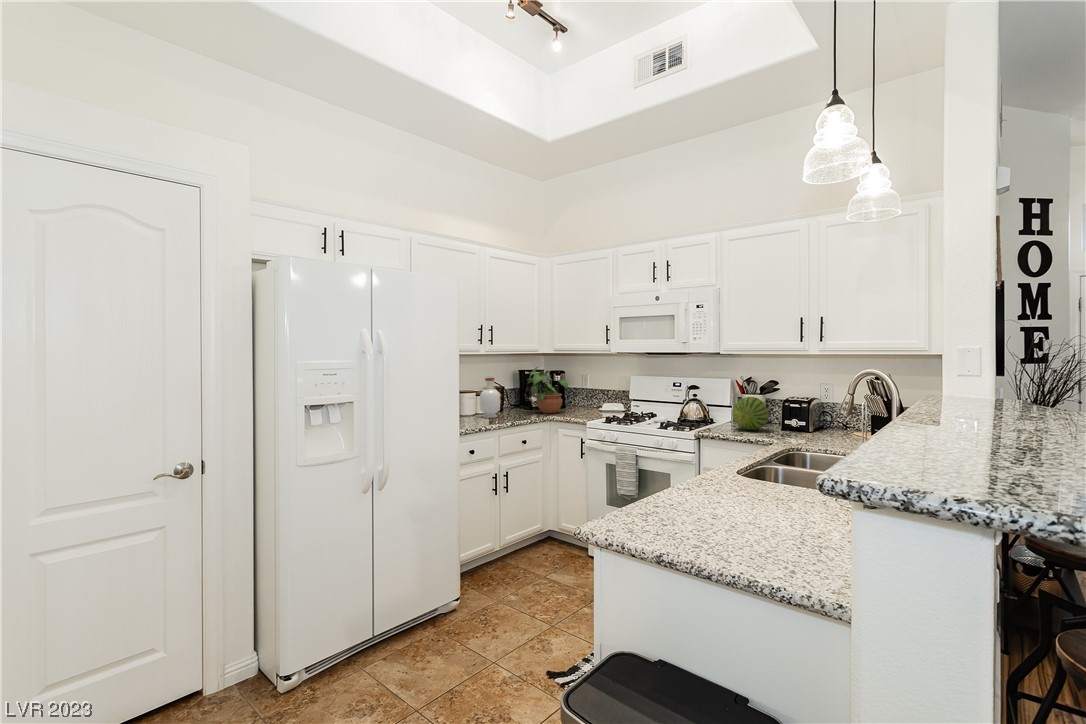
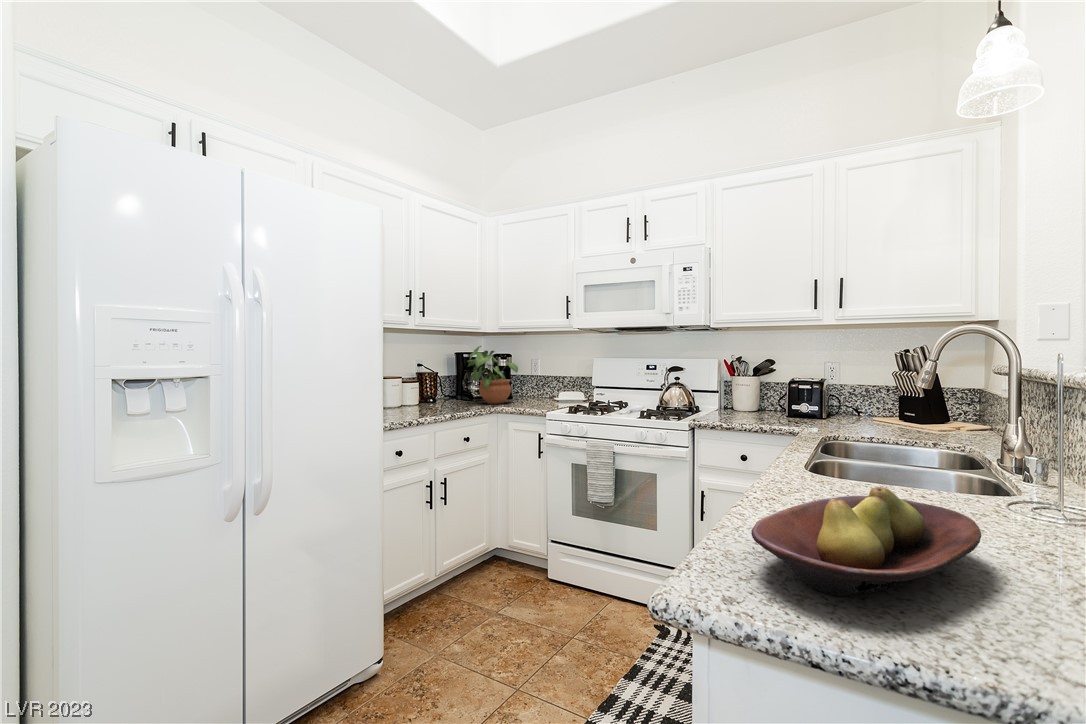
bottle: present [480,378,501,418] -> none [407,358,436,409]
fruit: present [732,397,769,430] -> none [731,377,775,418]
fruit bowl: none [632,480,764,532] -> present [751,487,981,596]

